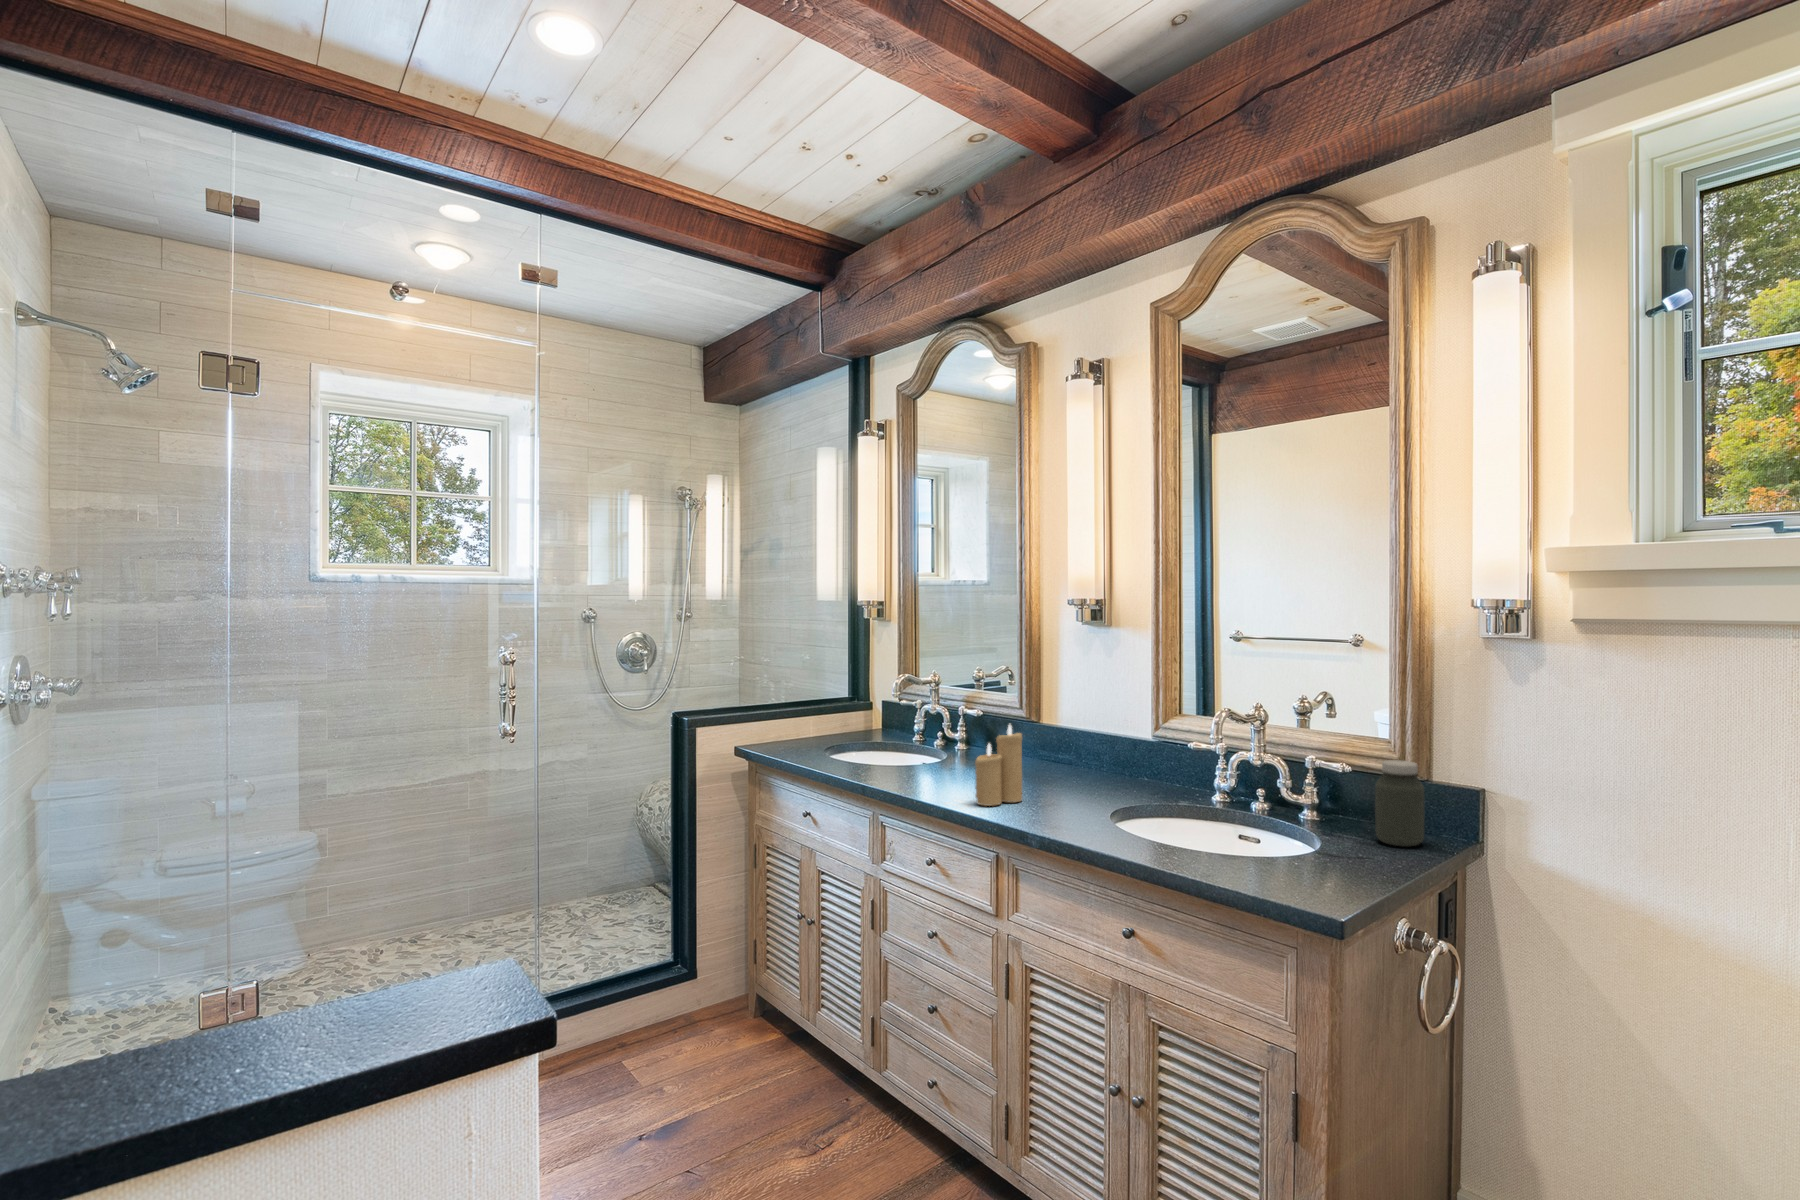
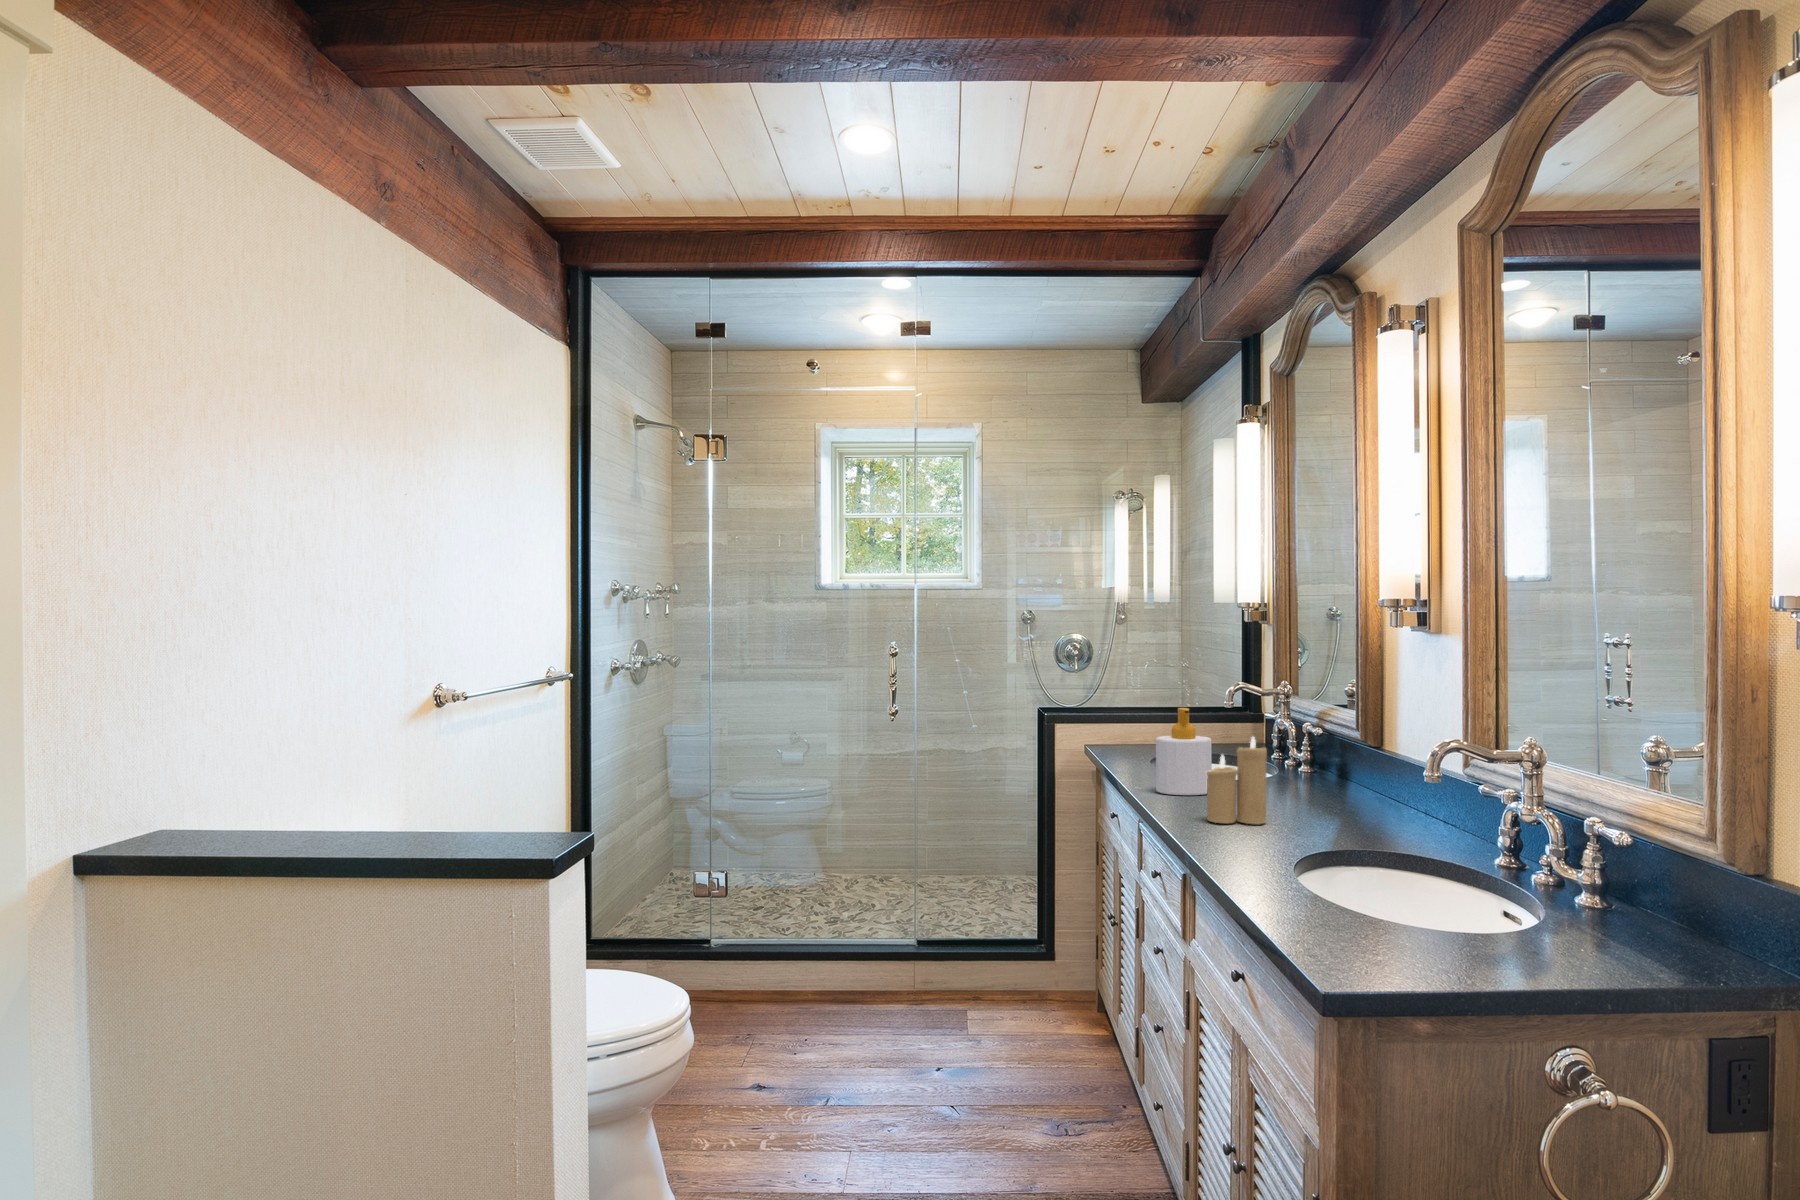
soap bottle: none [883,704,929,787] -> present [1156,708,1212,795]
jar: present [1375,760,1424,847] -> none [1626,830,1707,960]

